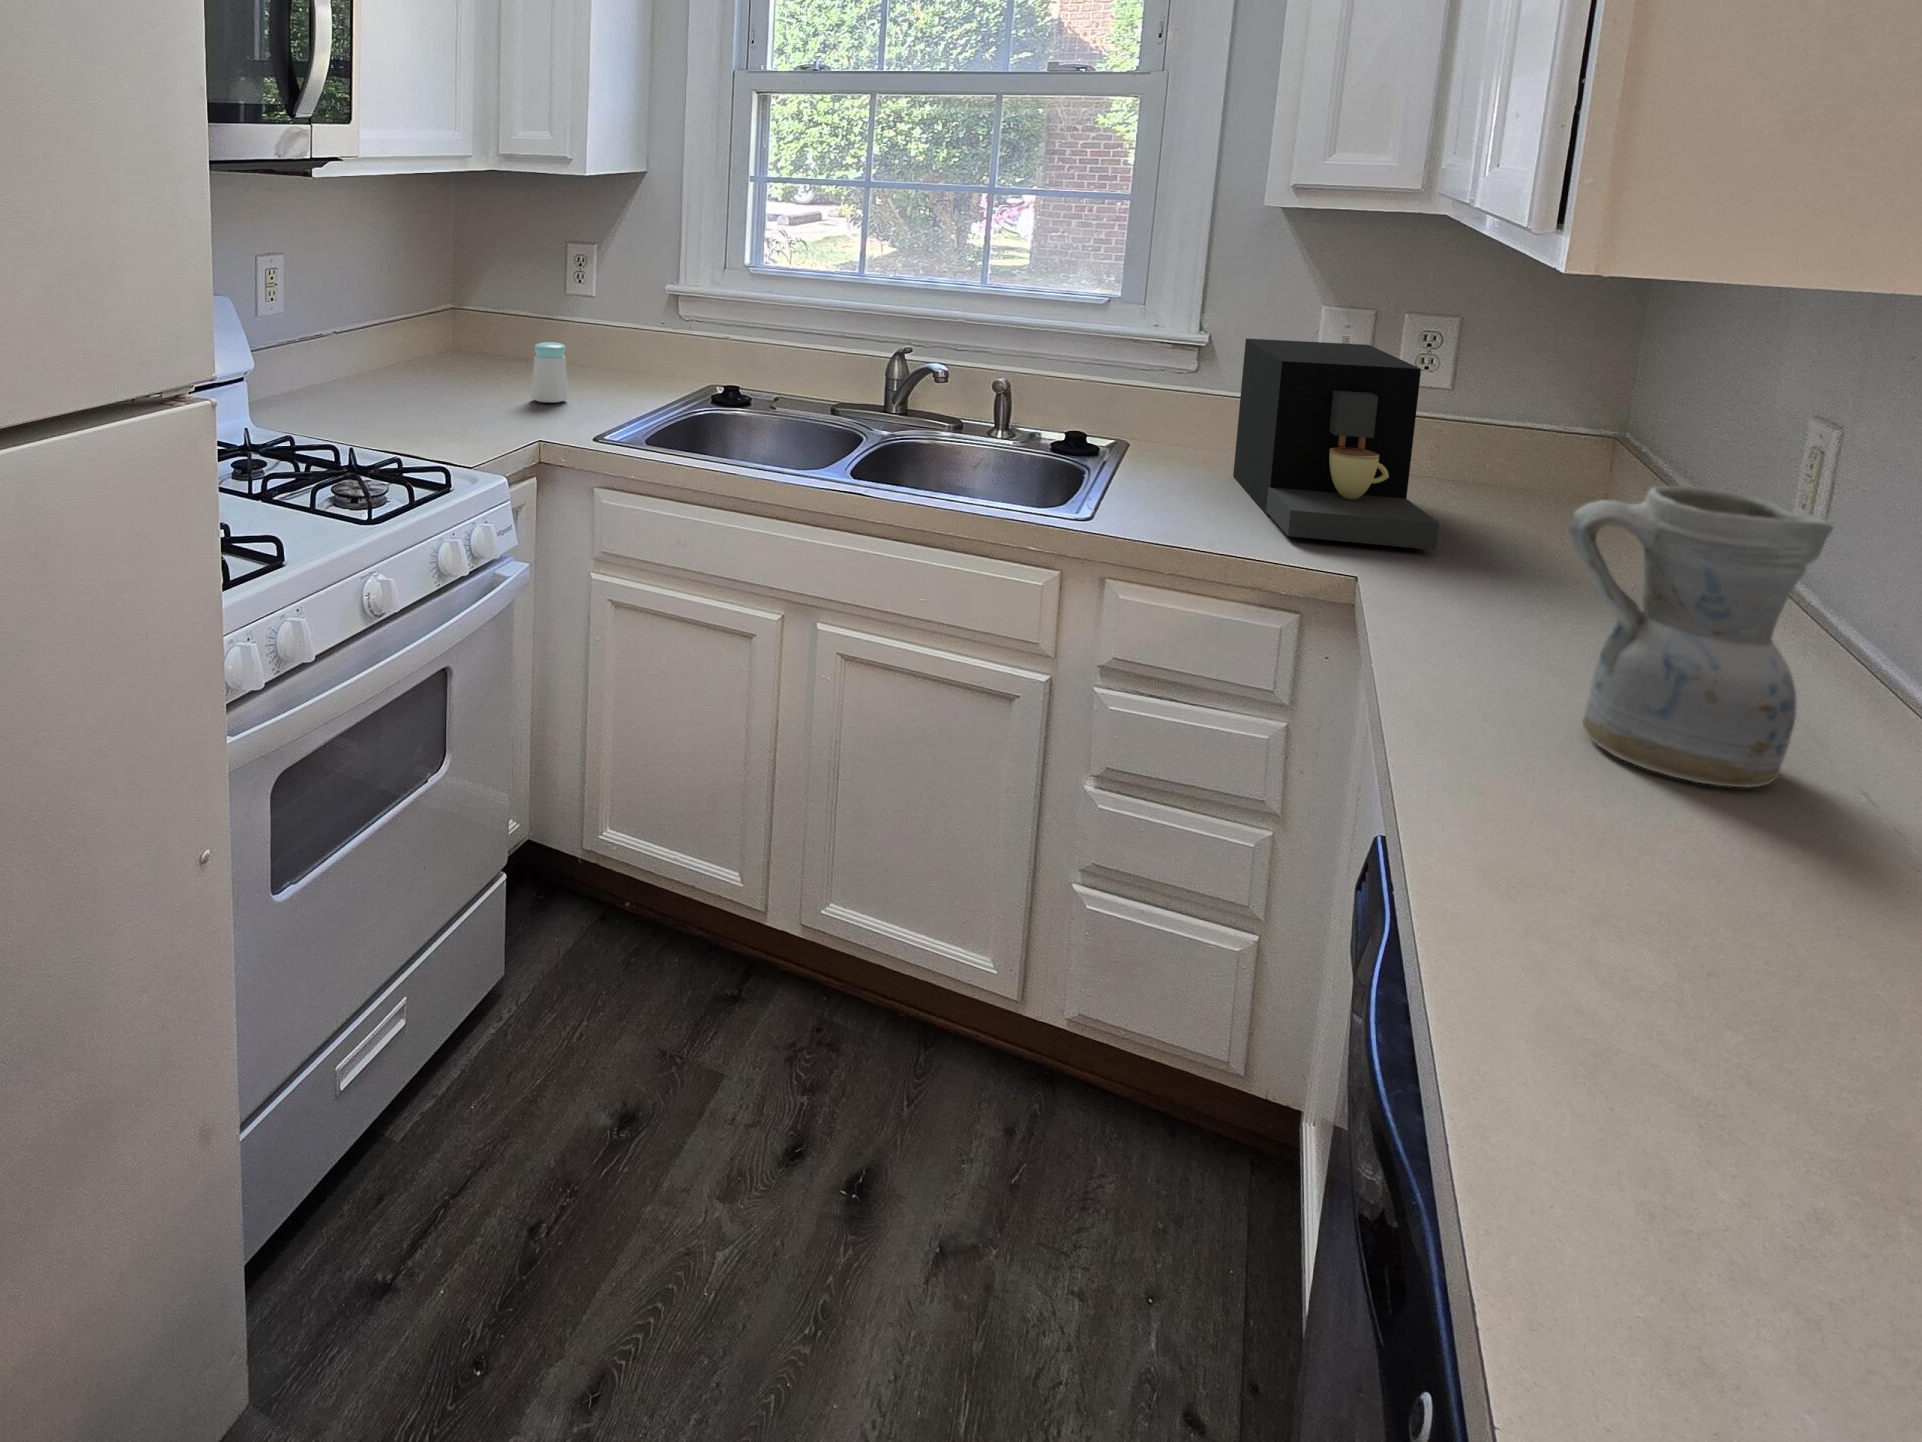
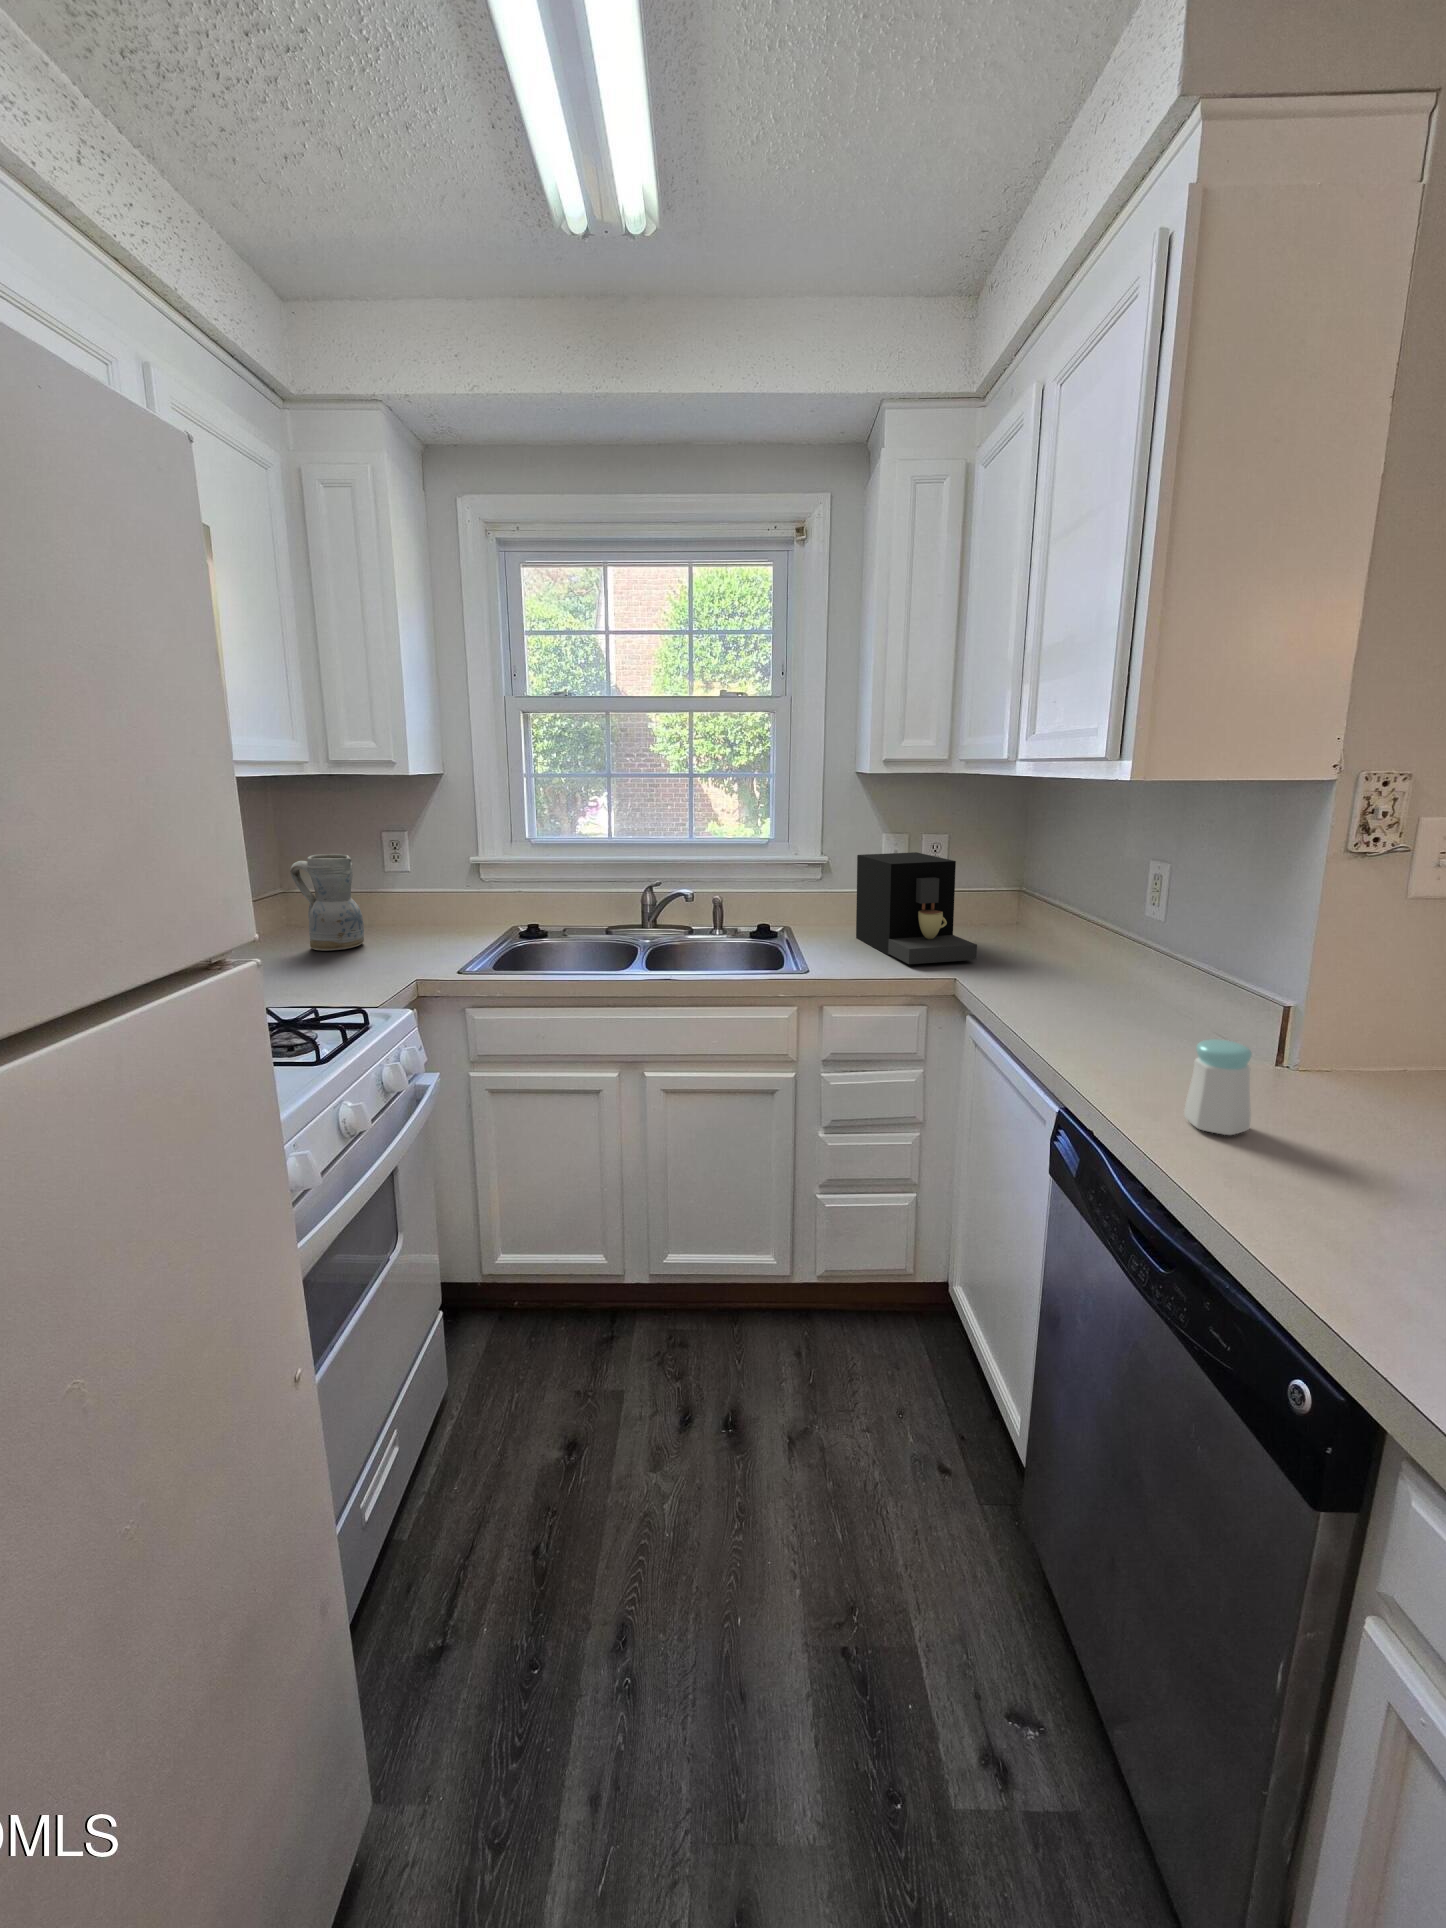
salt shaker: present [531,342,569,403] -> present [1184,1039,1252,1135]
ceramic pitcher: present [1569,486,1834,787] -> present [290,854,364,951]

